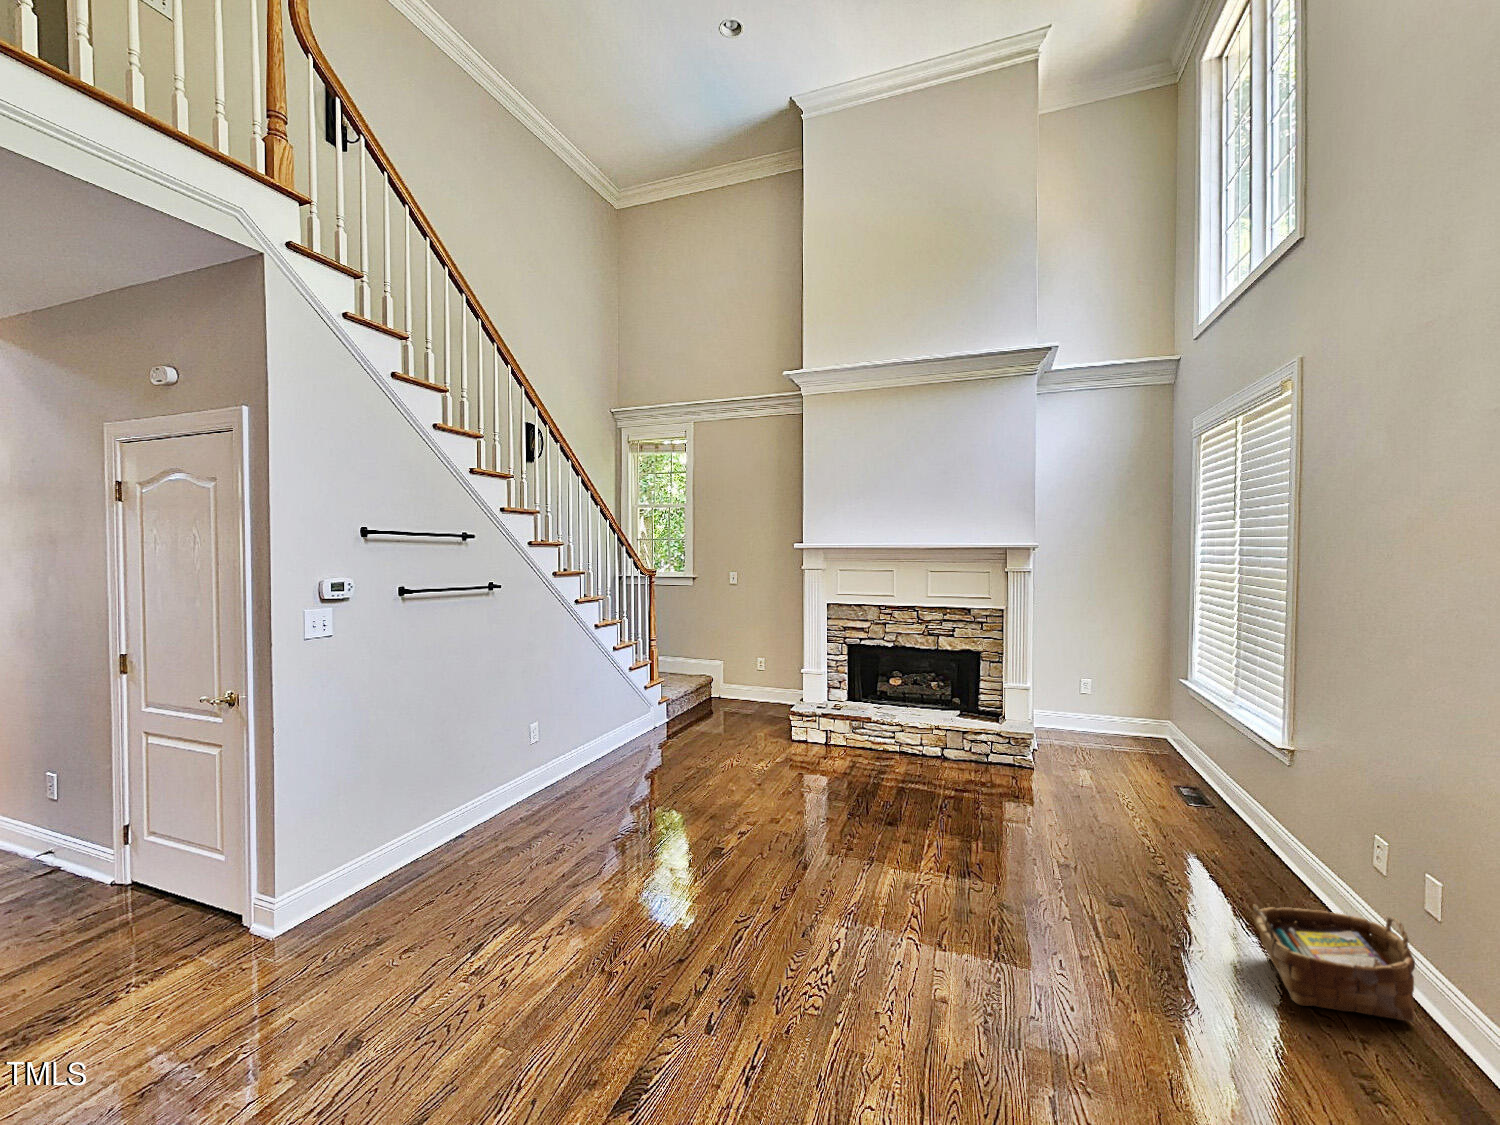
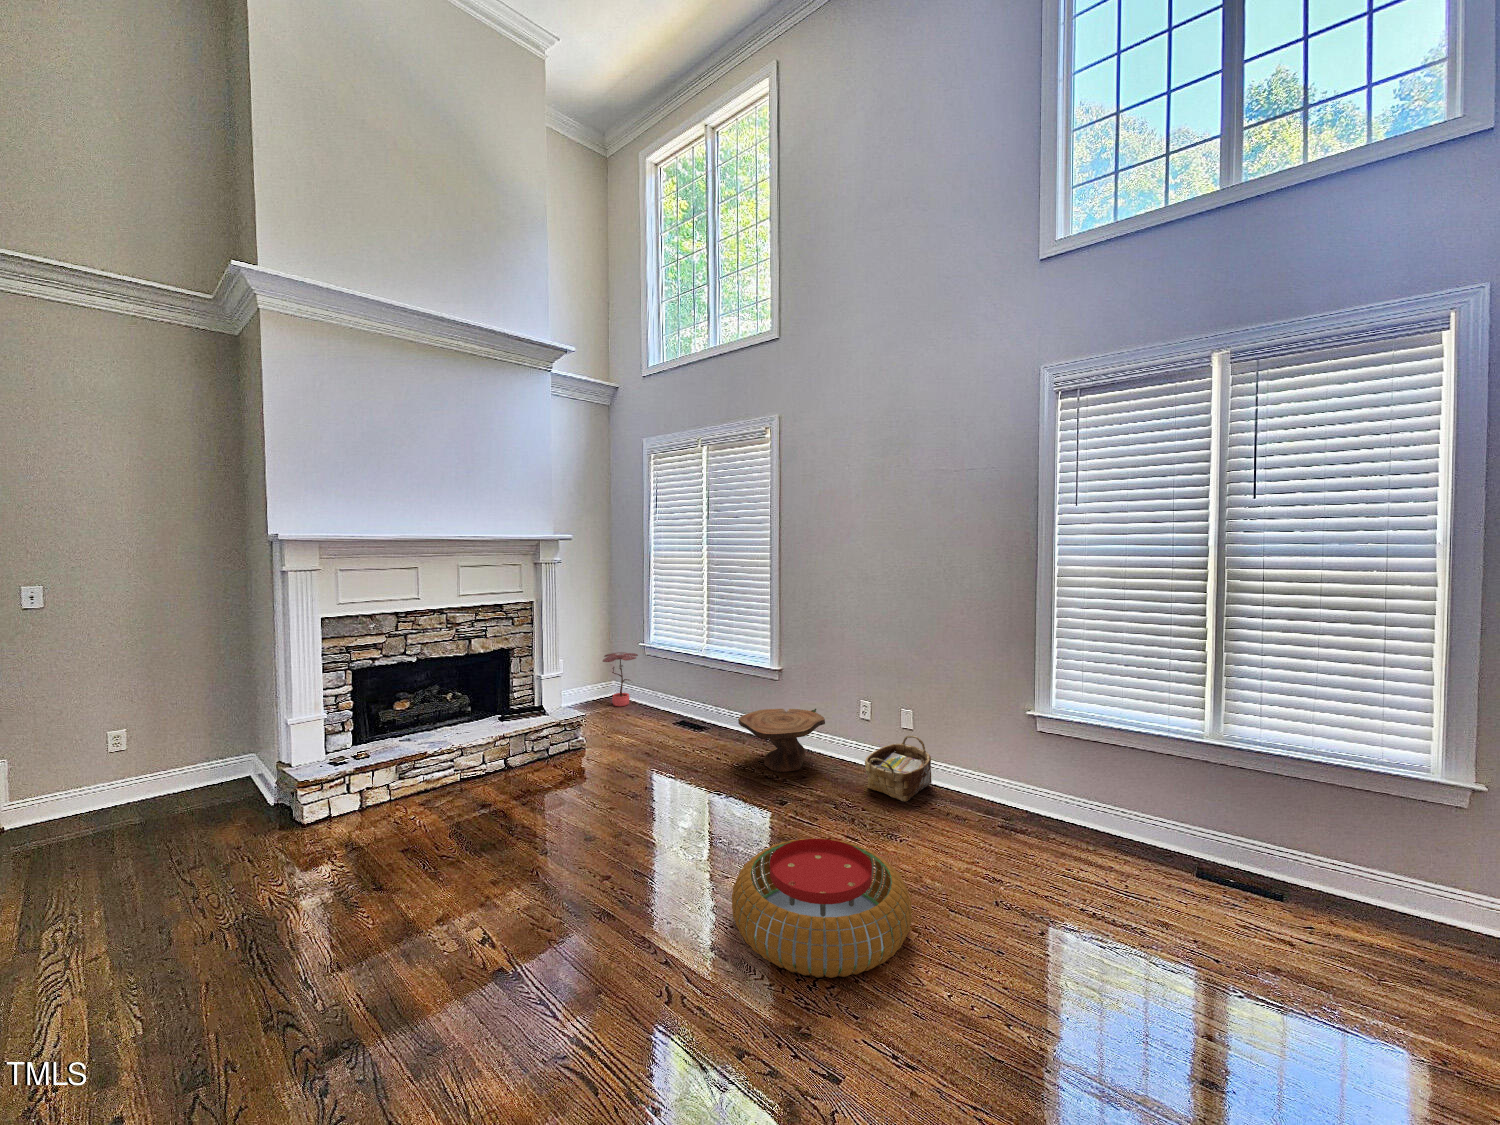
potted plant: none [1117,689,1173,755] -> present [603,652,638,706]
side table: none [1133,787,1302,891] -> present [738,709,825,772]
pouf: none [801,877,1013,1043] -> present [732,838,912,978]

